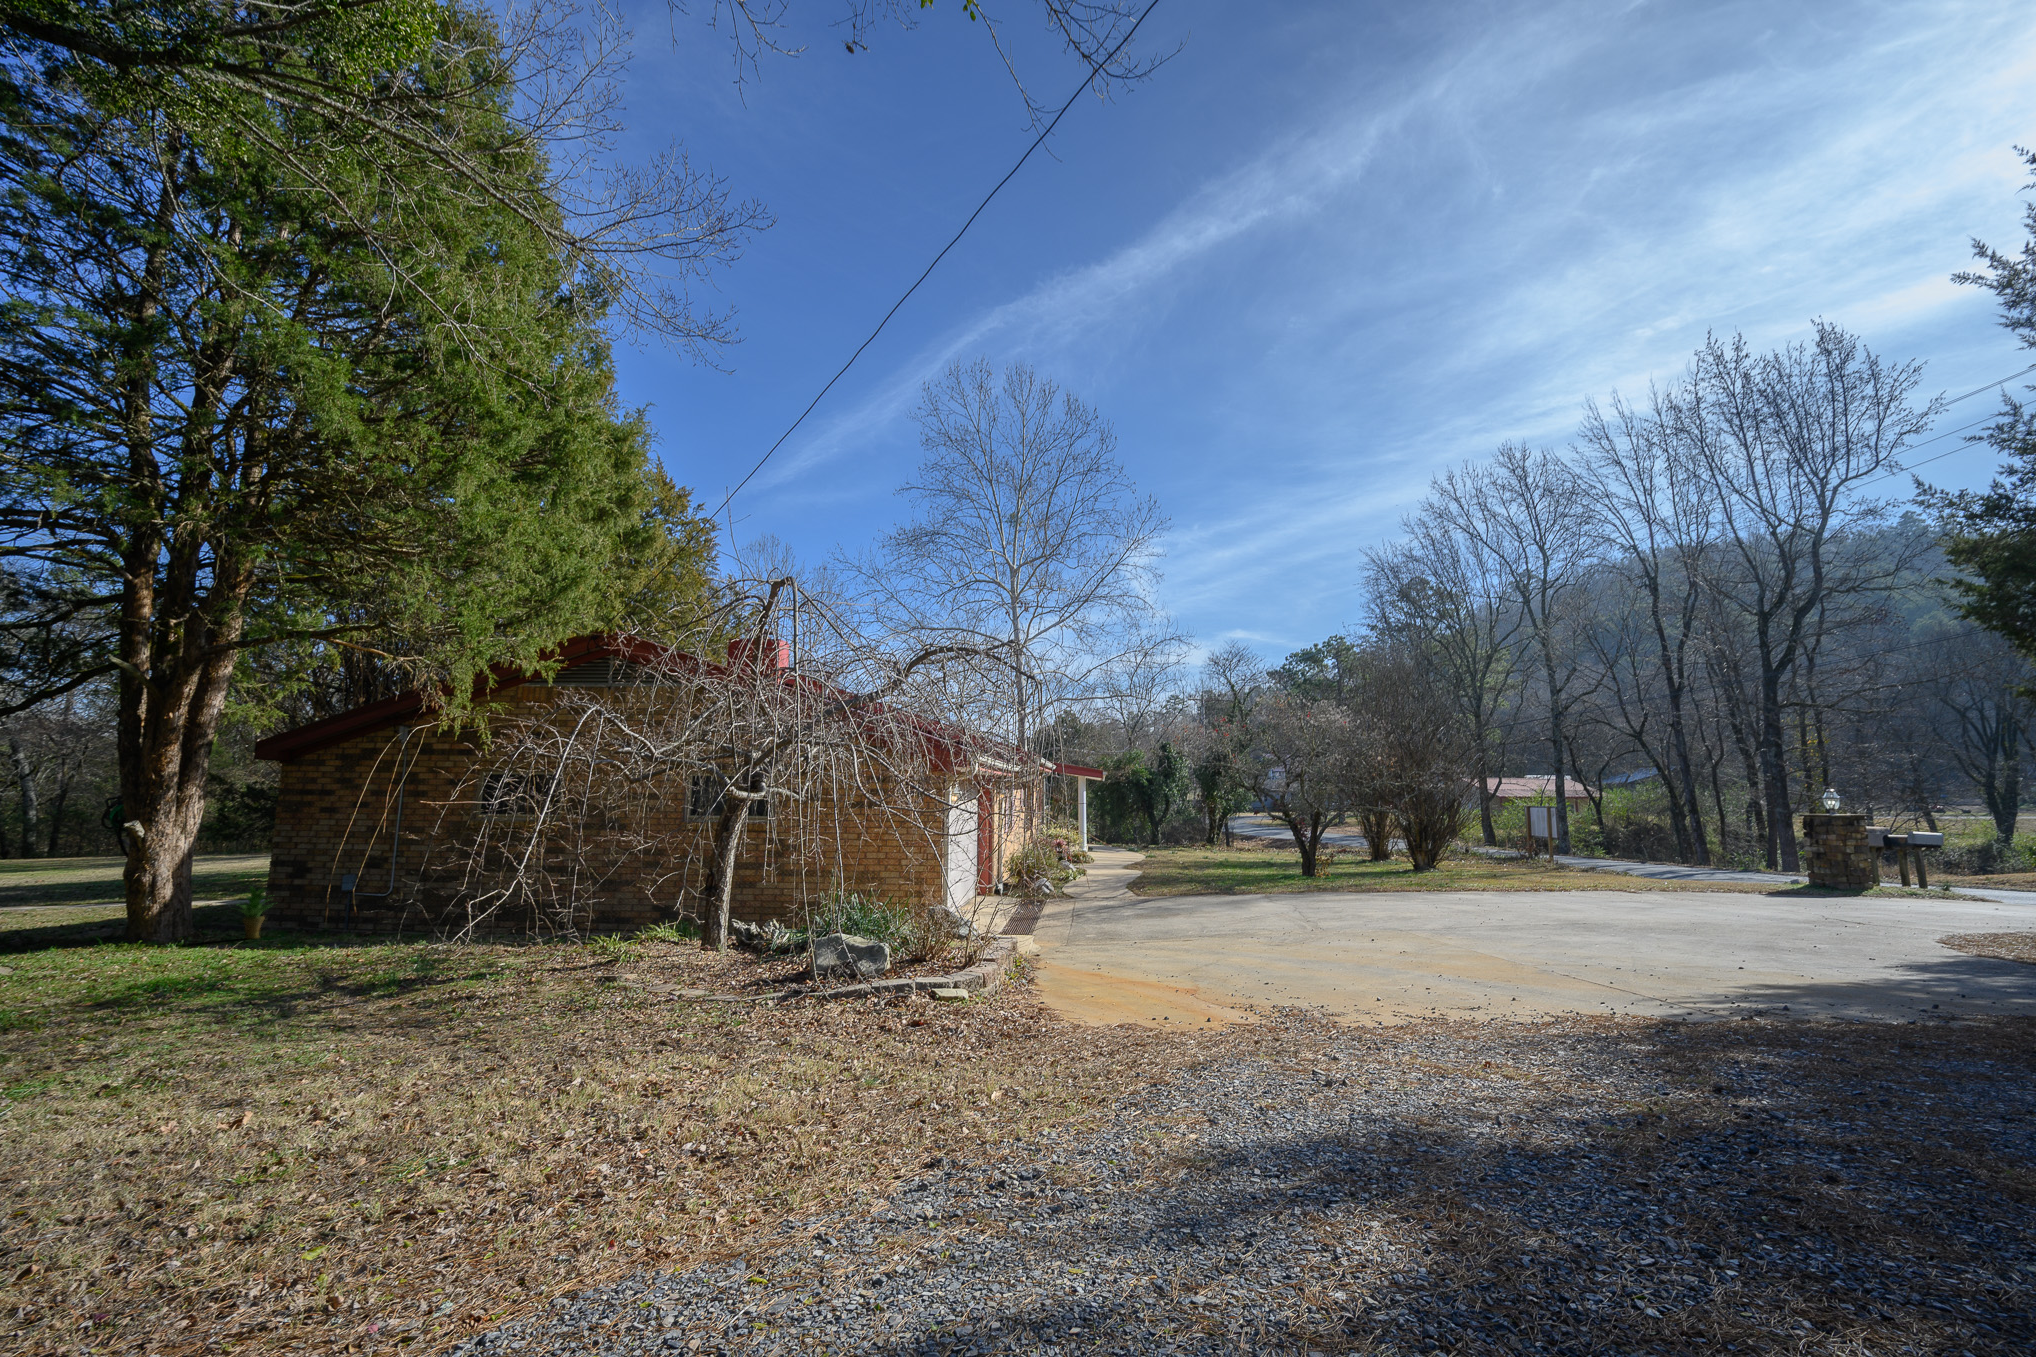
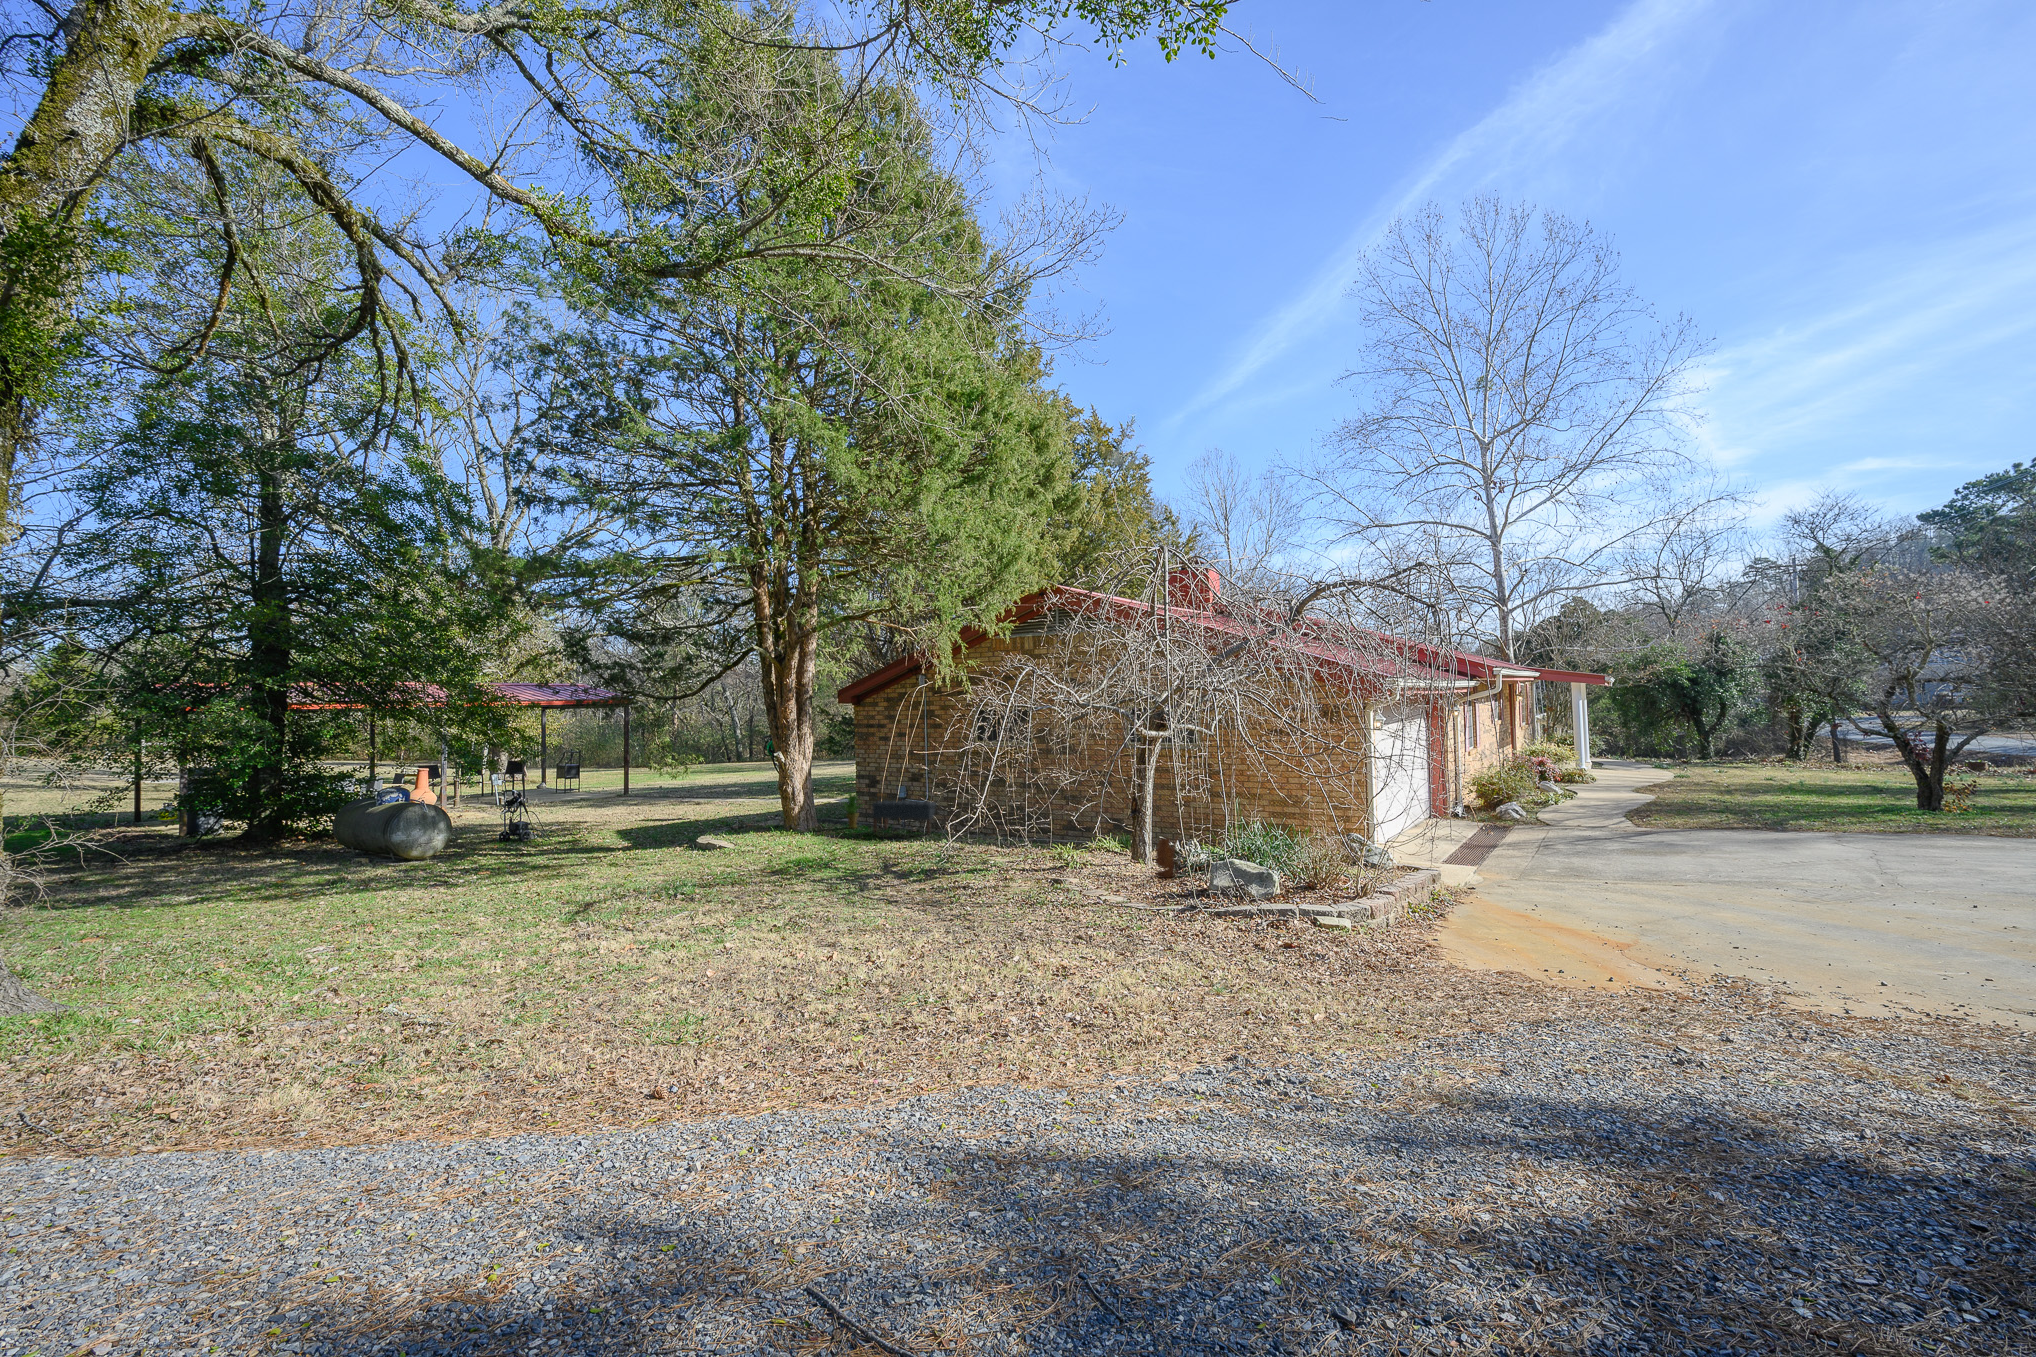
bench: none [290,894,406,942] -> present [872,801,940,834]
watering can: none [726,914,754,967] -> present [1156,836,1178,878]

